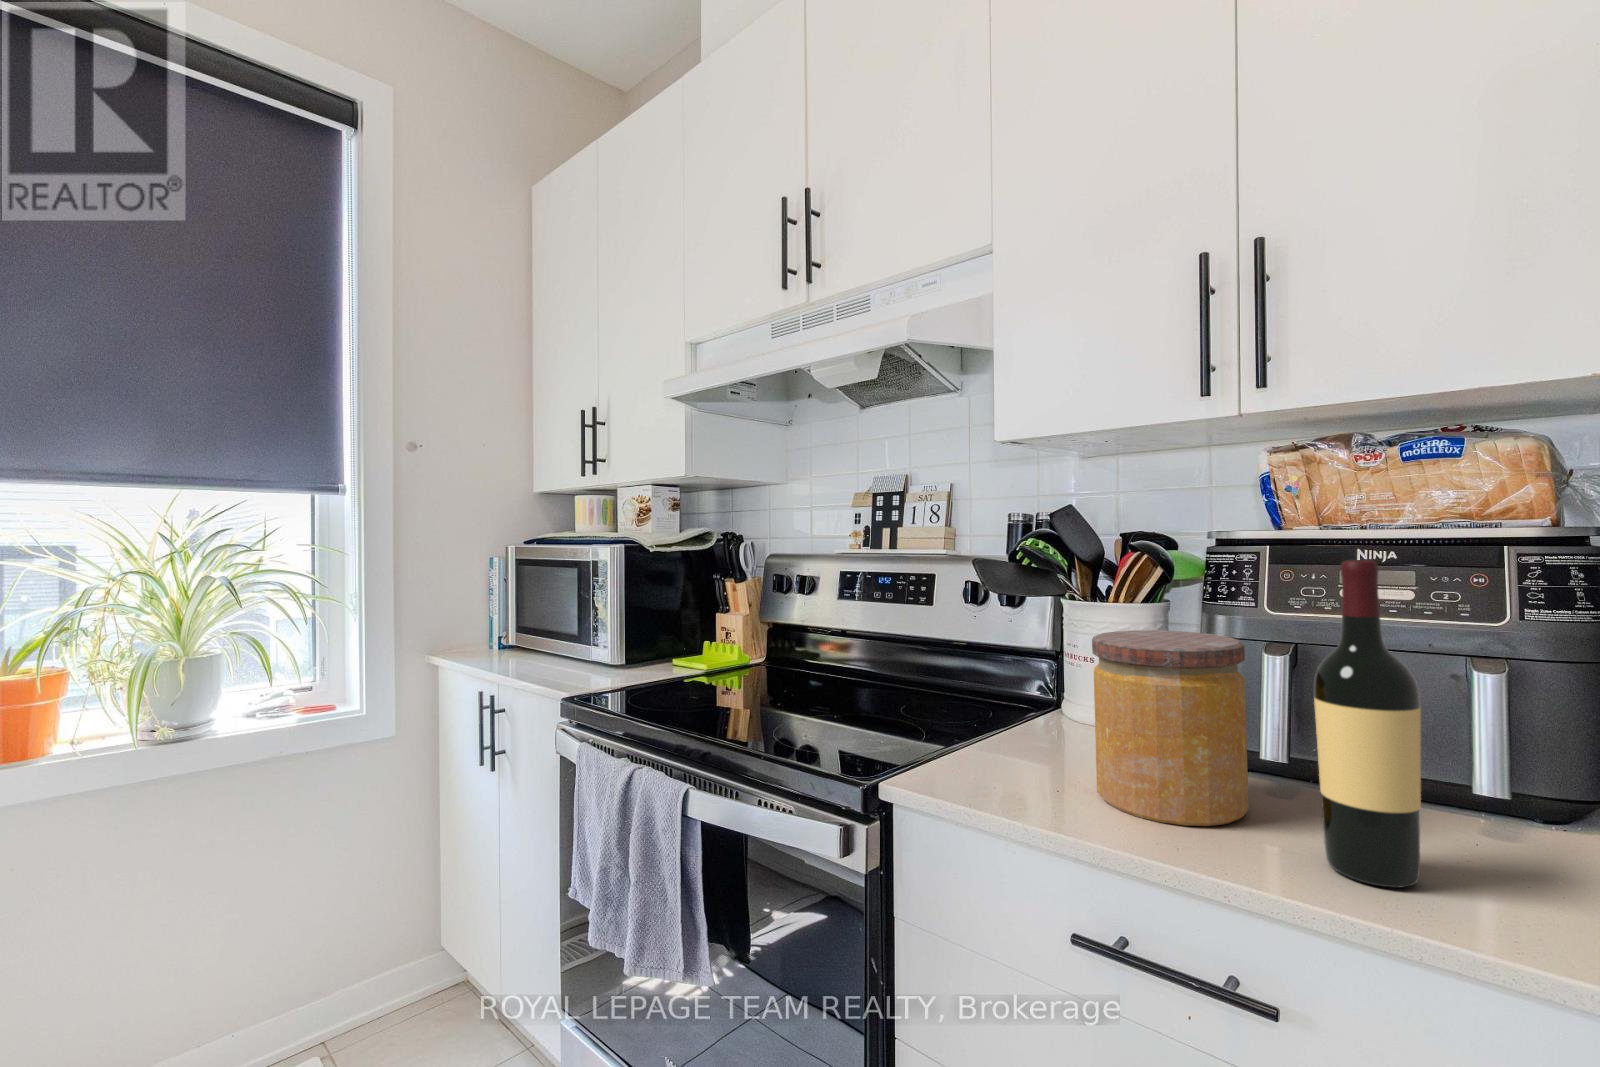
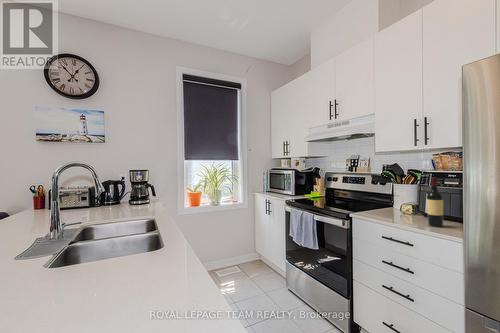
jar: present [1092,630,1249,826] -> none [393,189,422,221]

